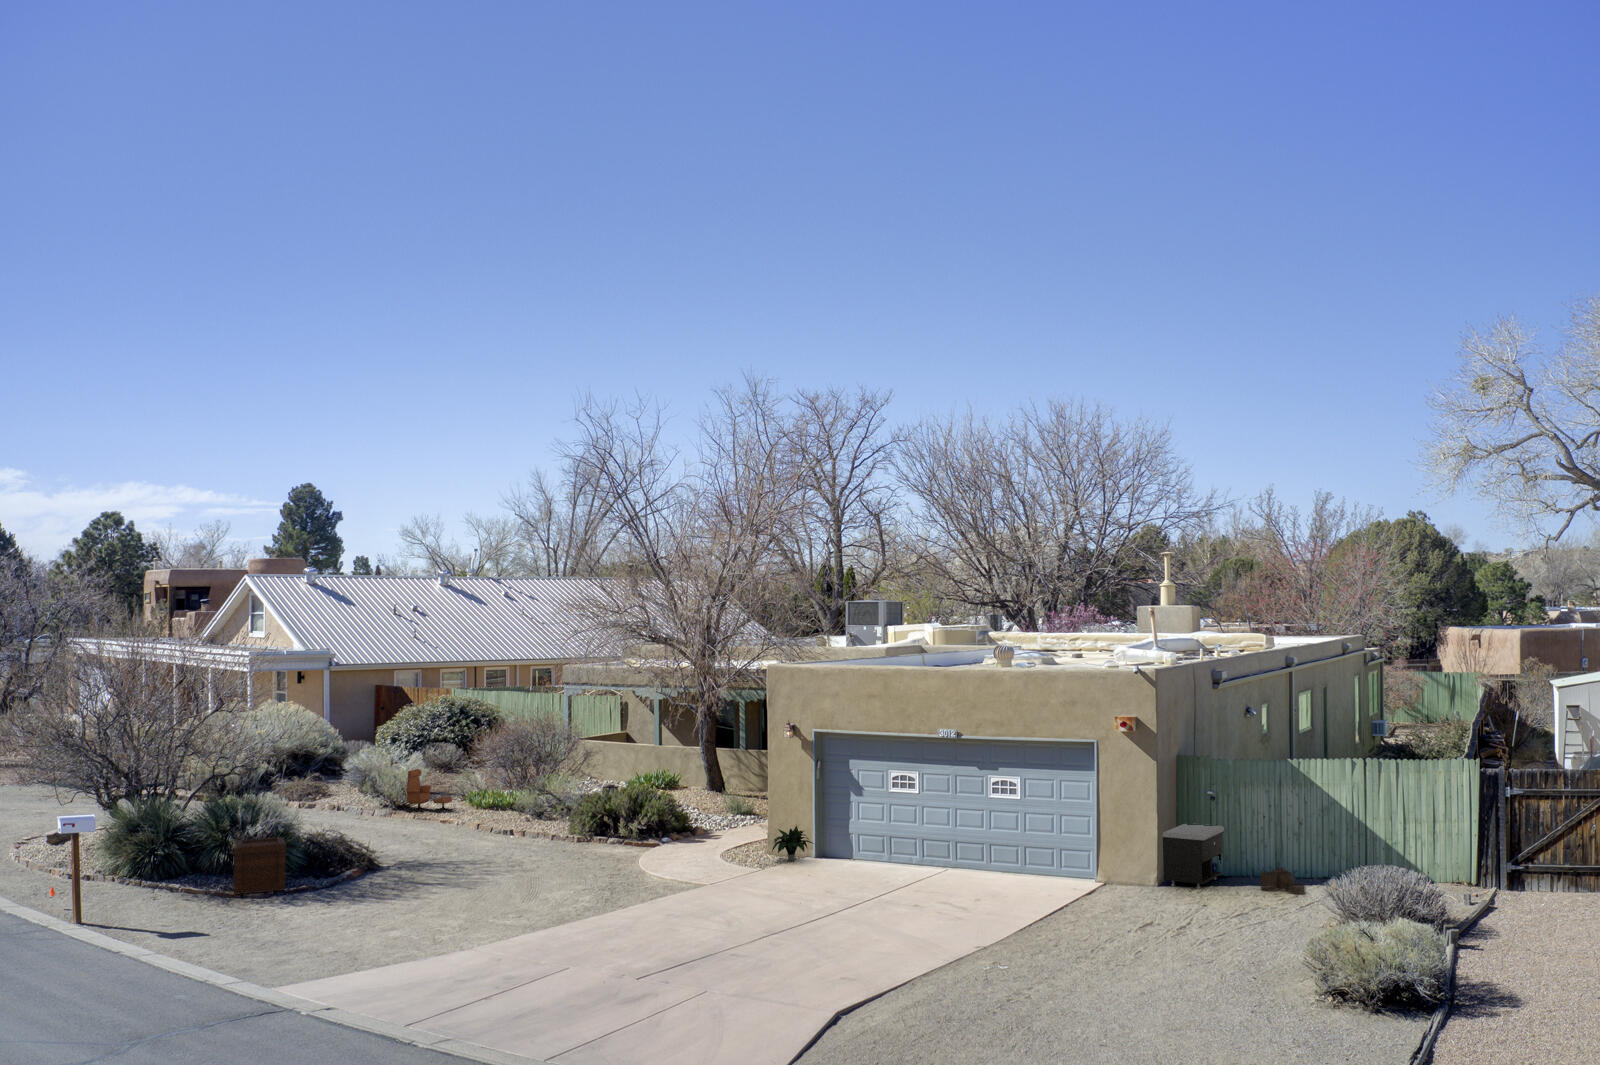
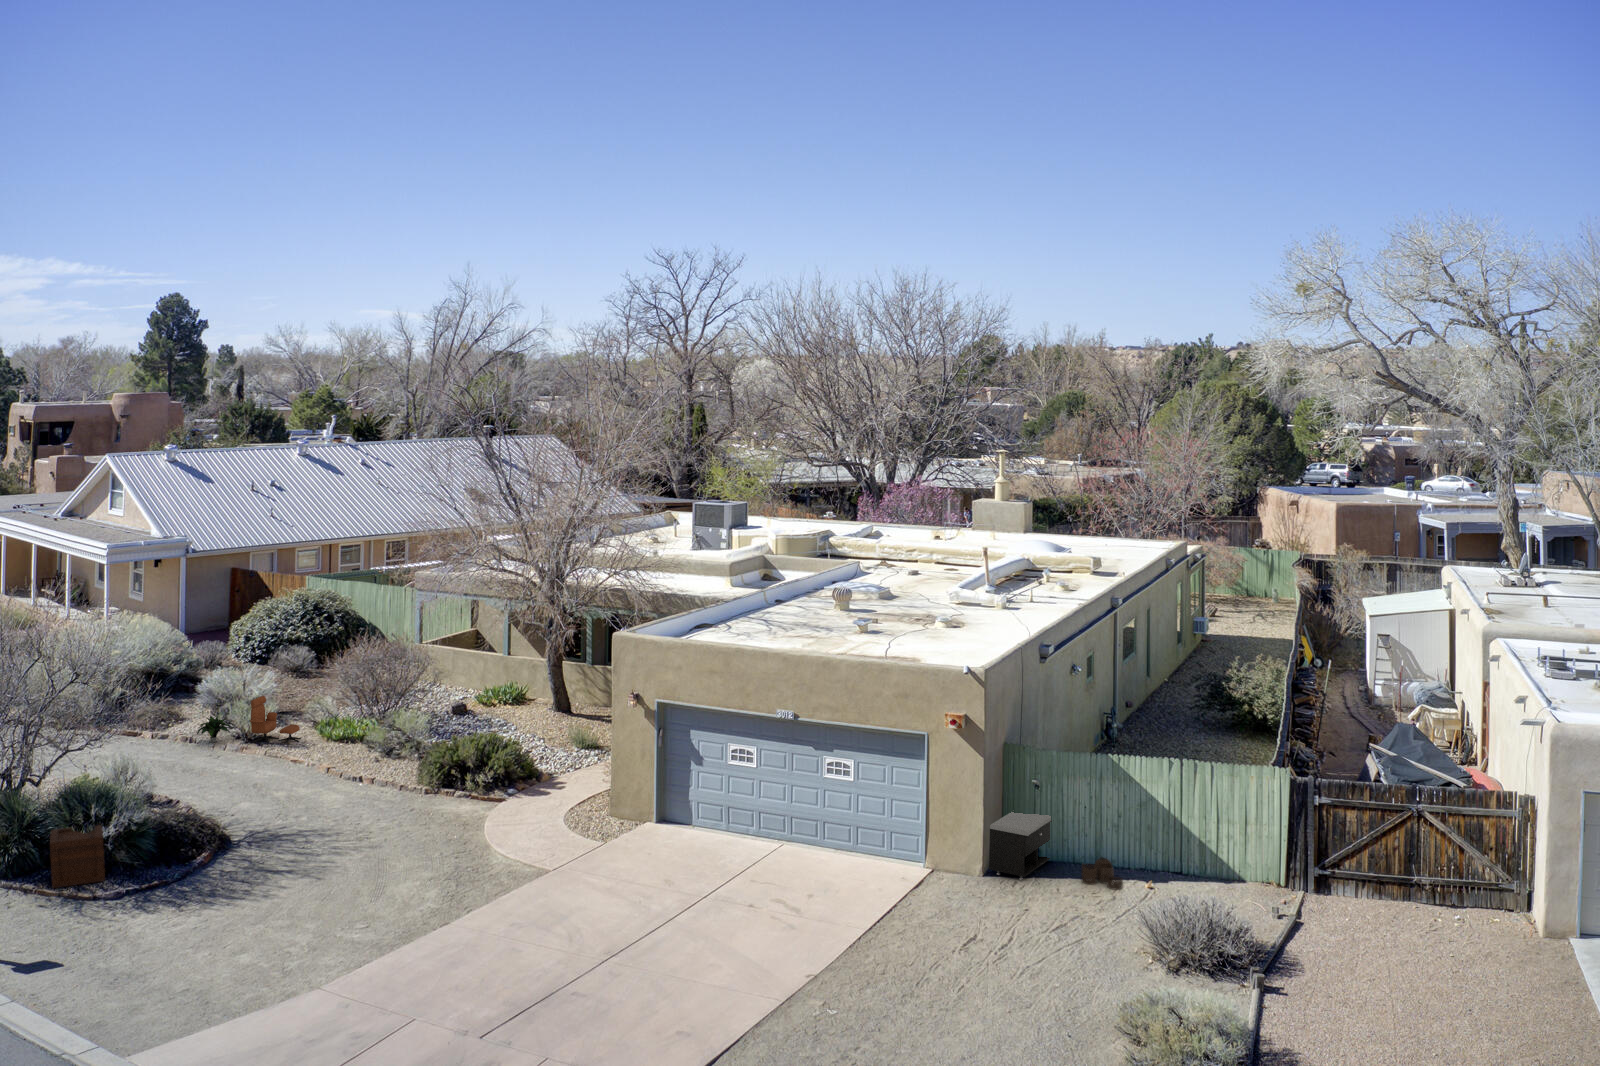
potted plant: present [772,826,813,861] -> present [197,716,231,743]

